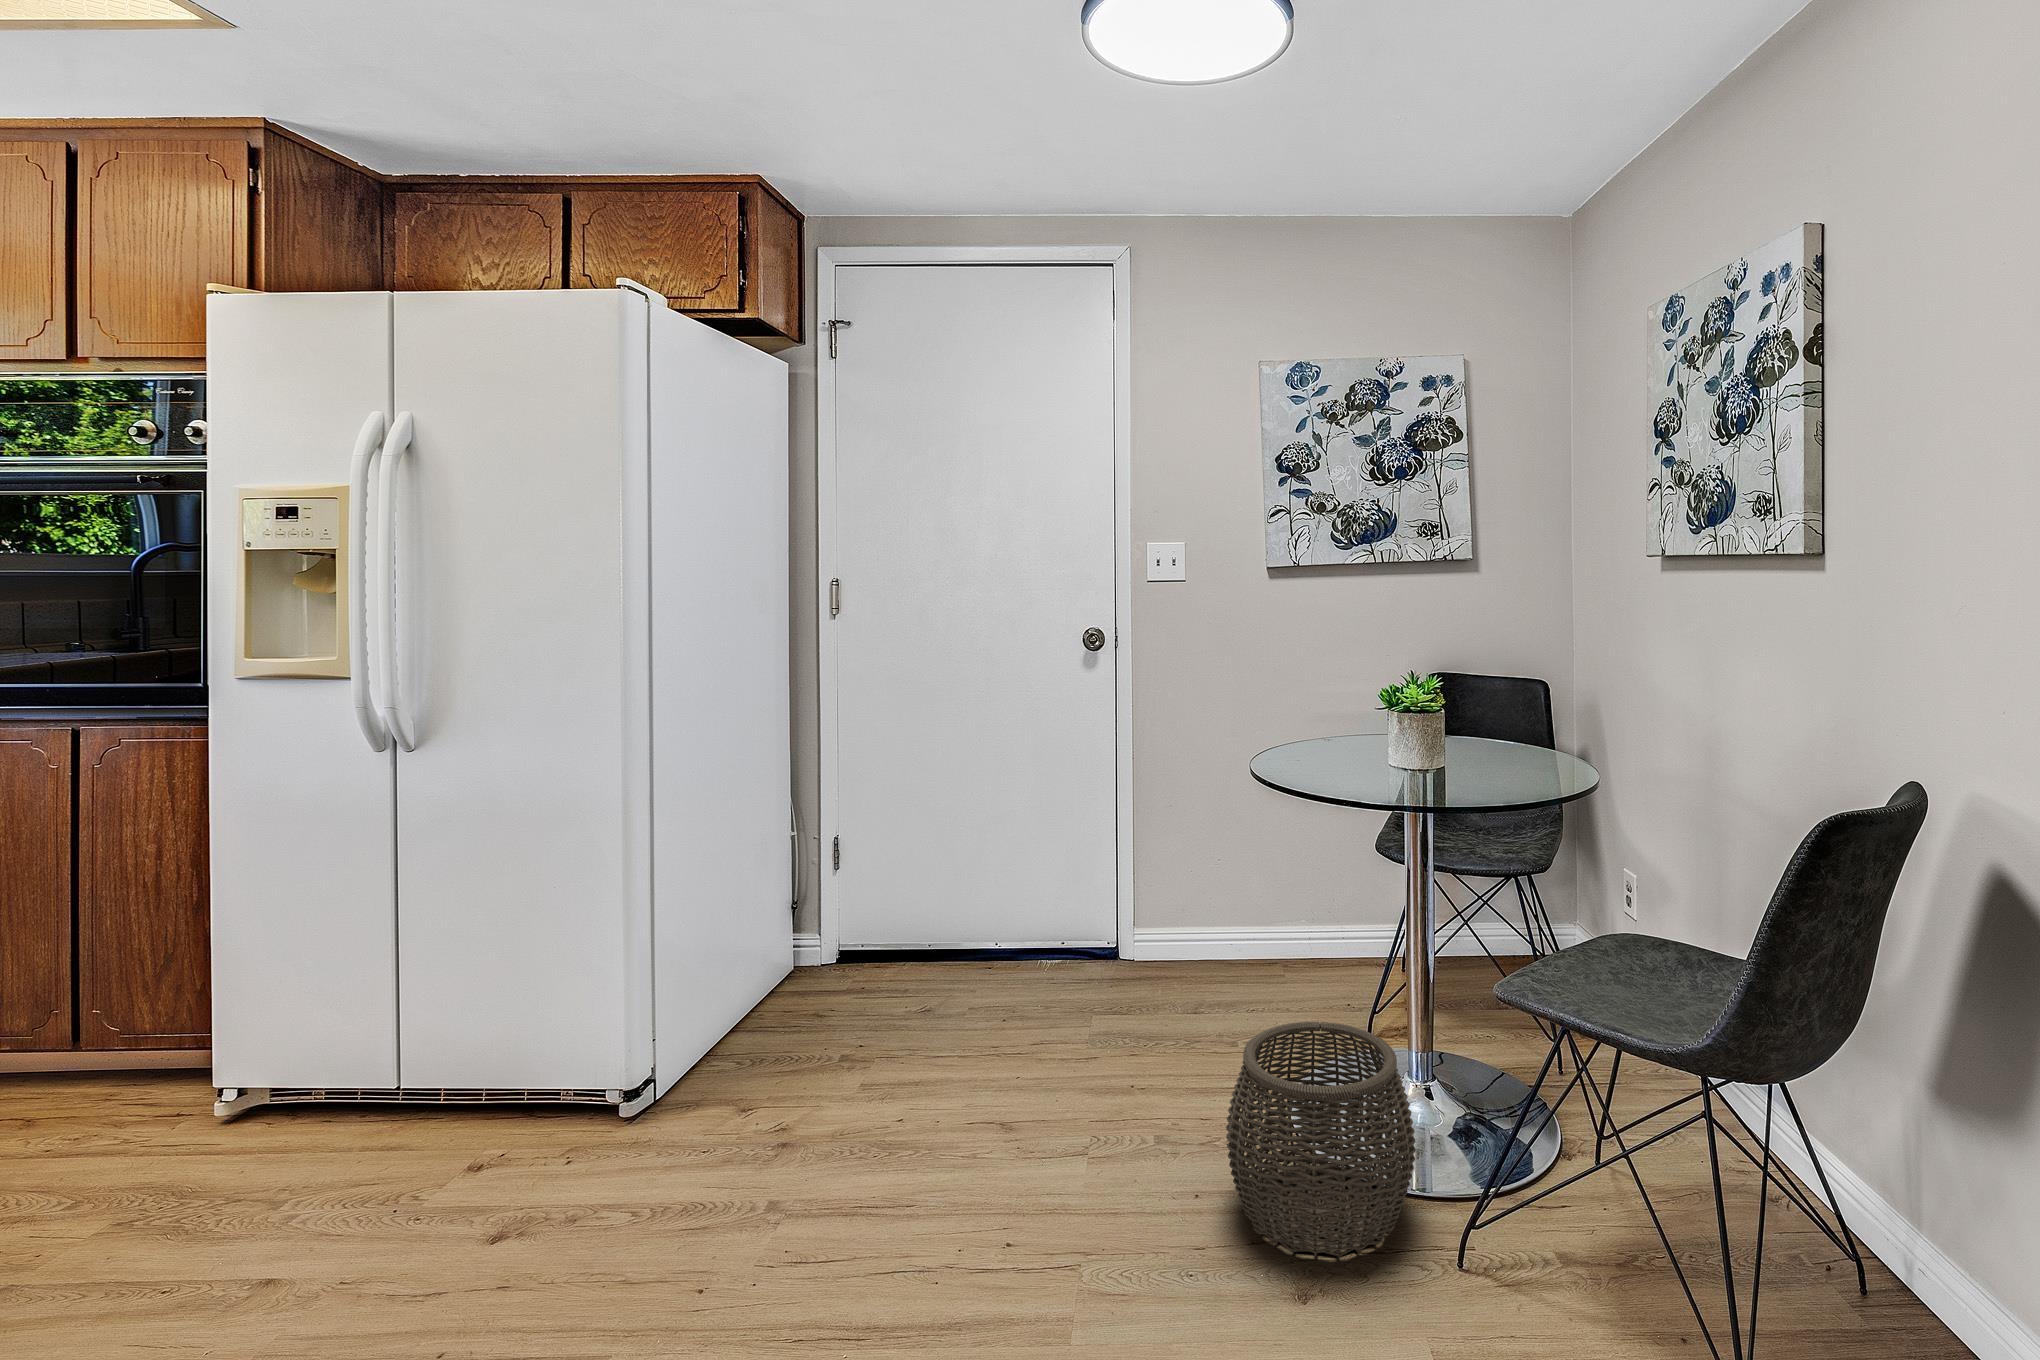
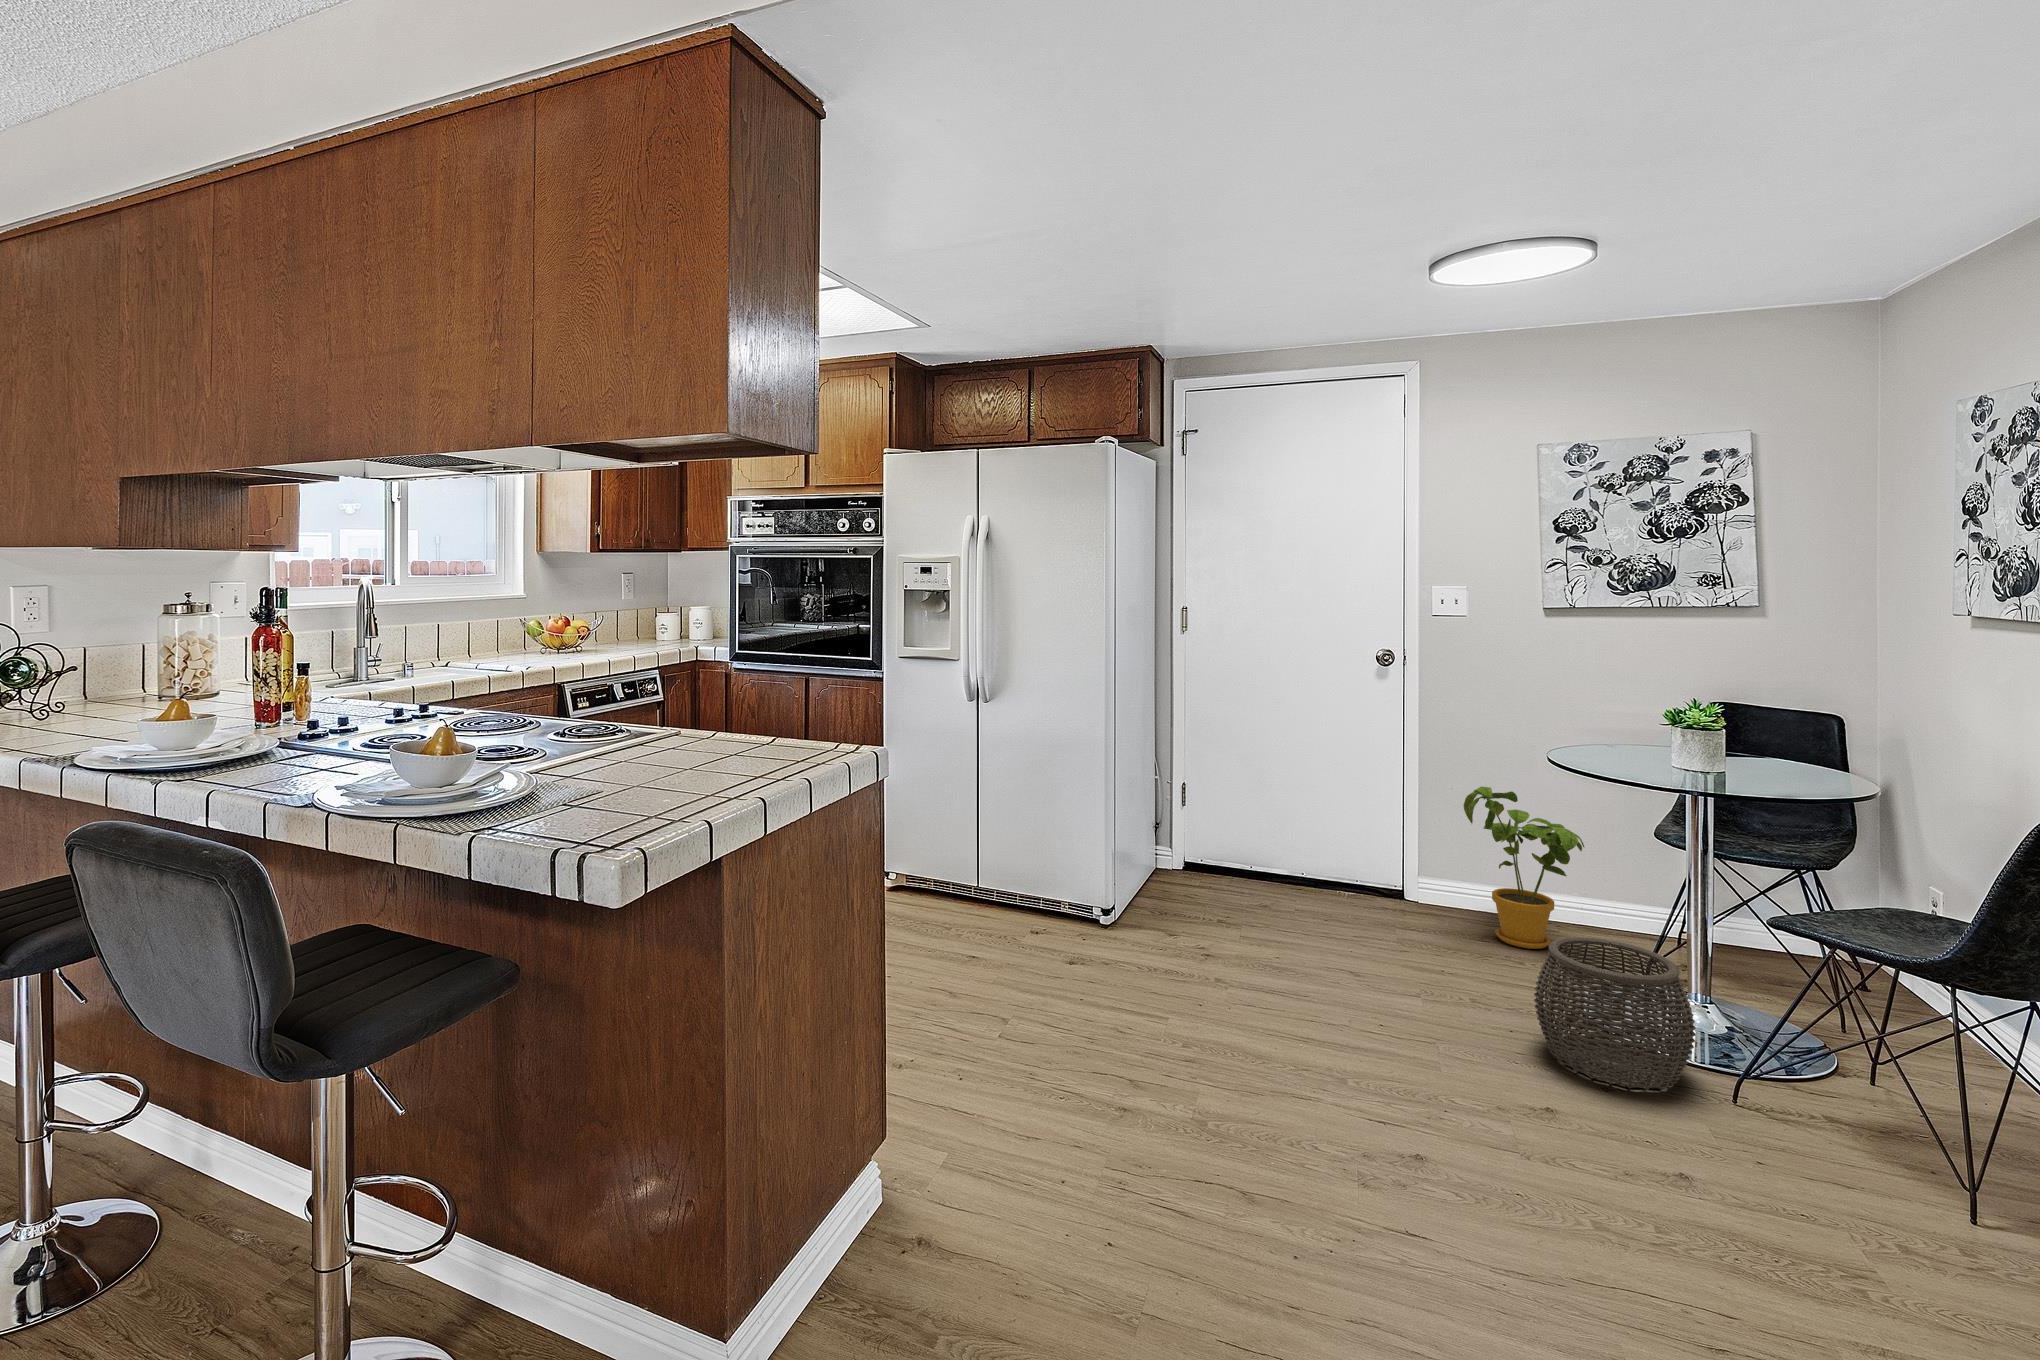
house plant: none [1174,808,1306,1017] -> present [1464,787,1584,949]

